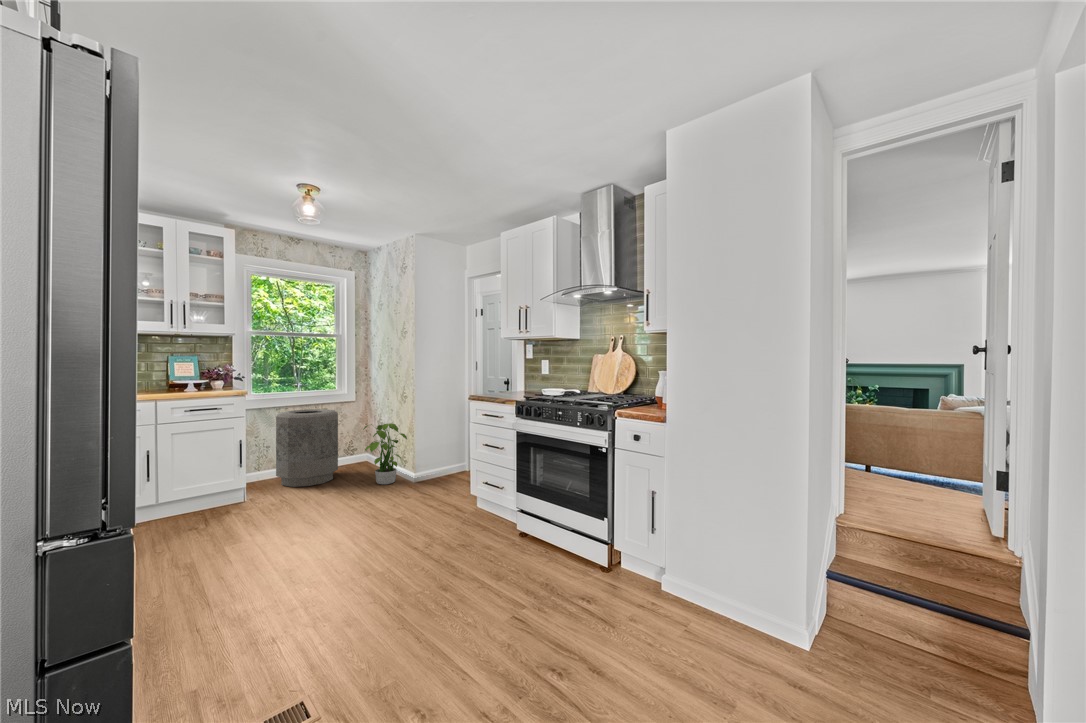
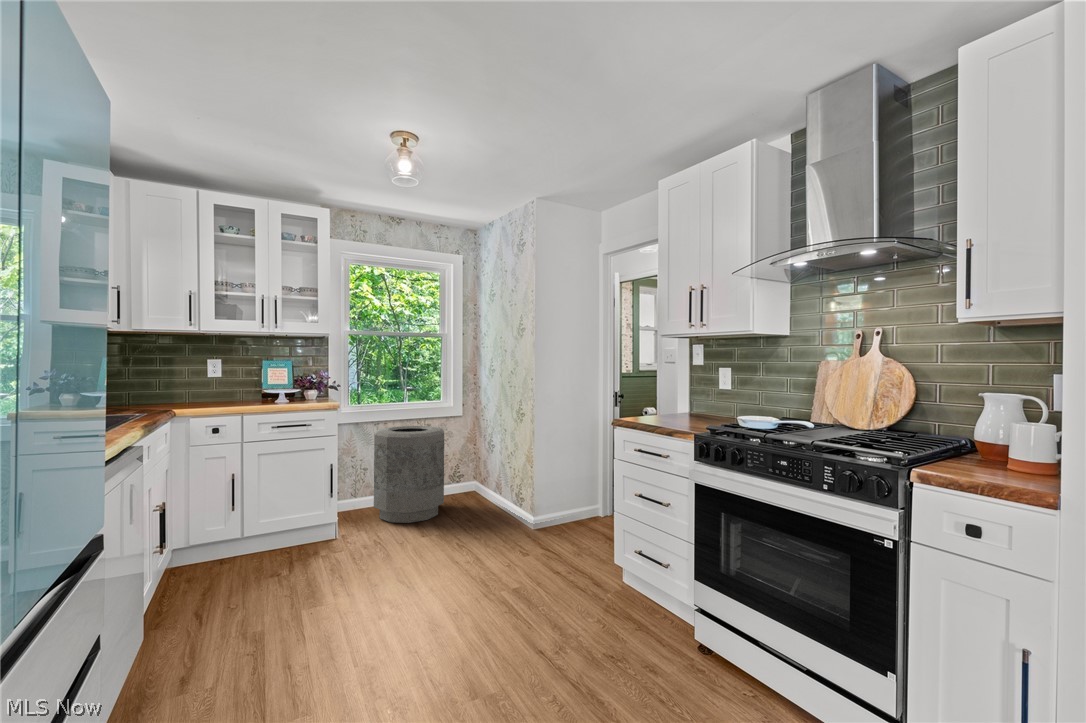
potted plant: present [363,423,407,485] -> none [473,445,528,529]

